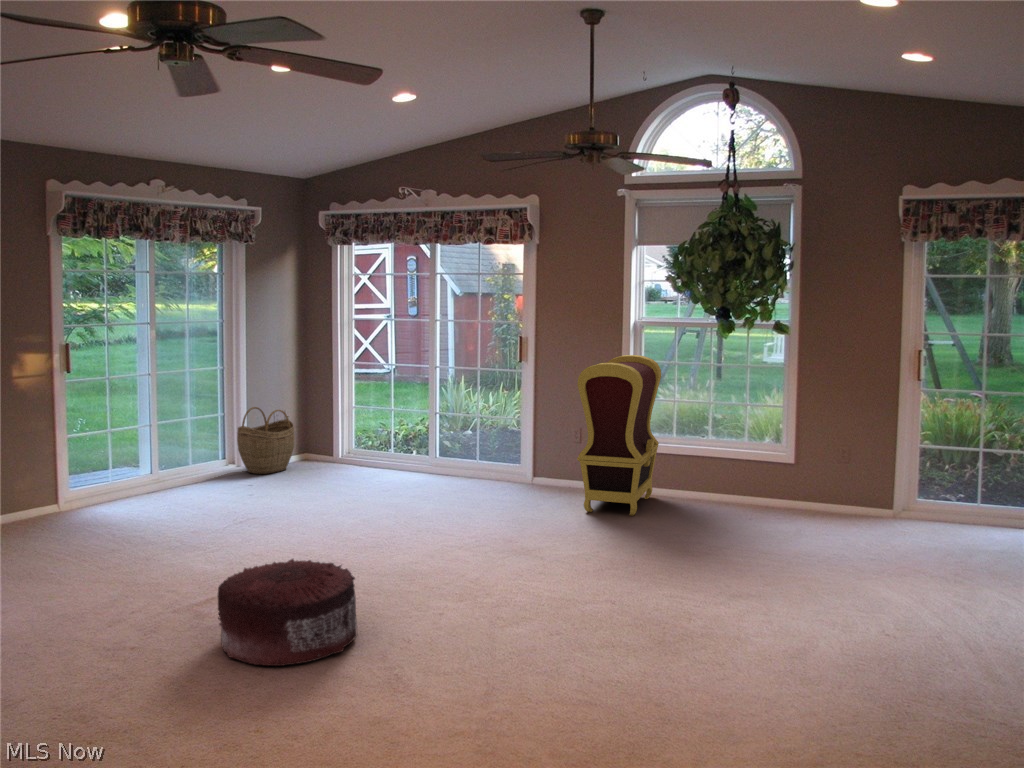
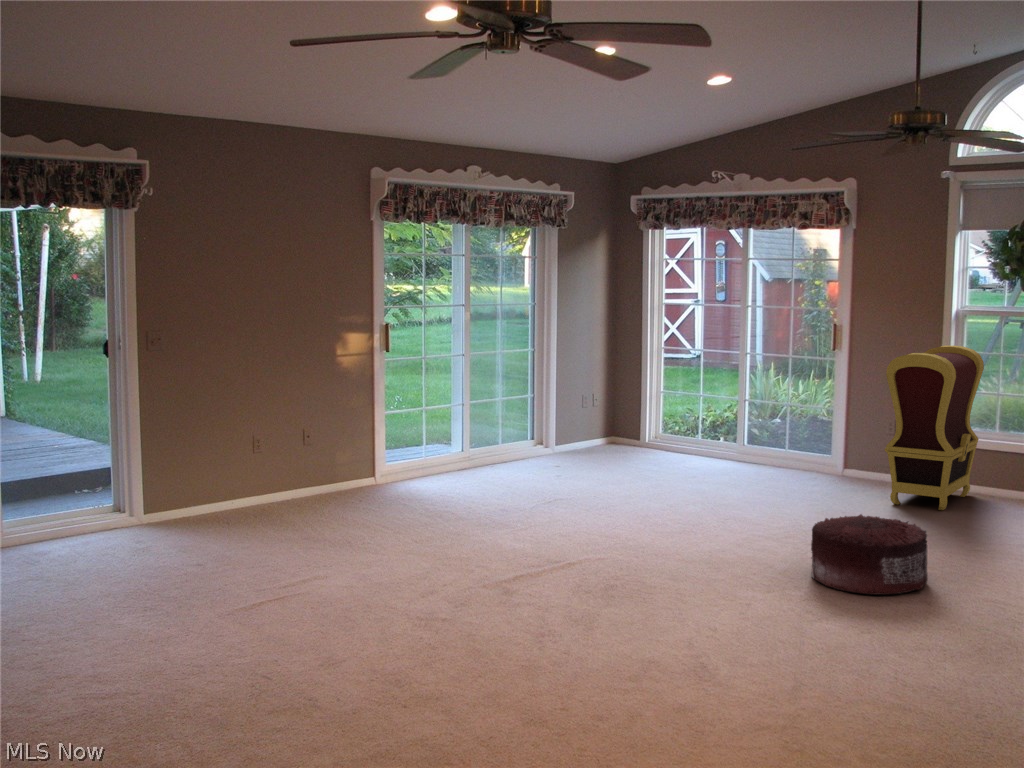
woven basket: present [237,407,295,474] -> none [546,389,600,455]
pouf: present [218,559,357,666] -> present [811,514,928,595]

